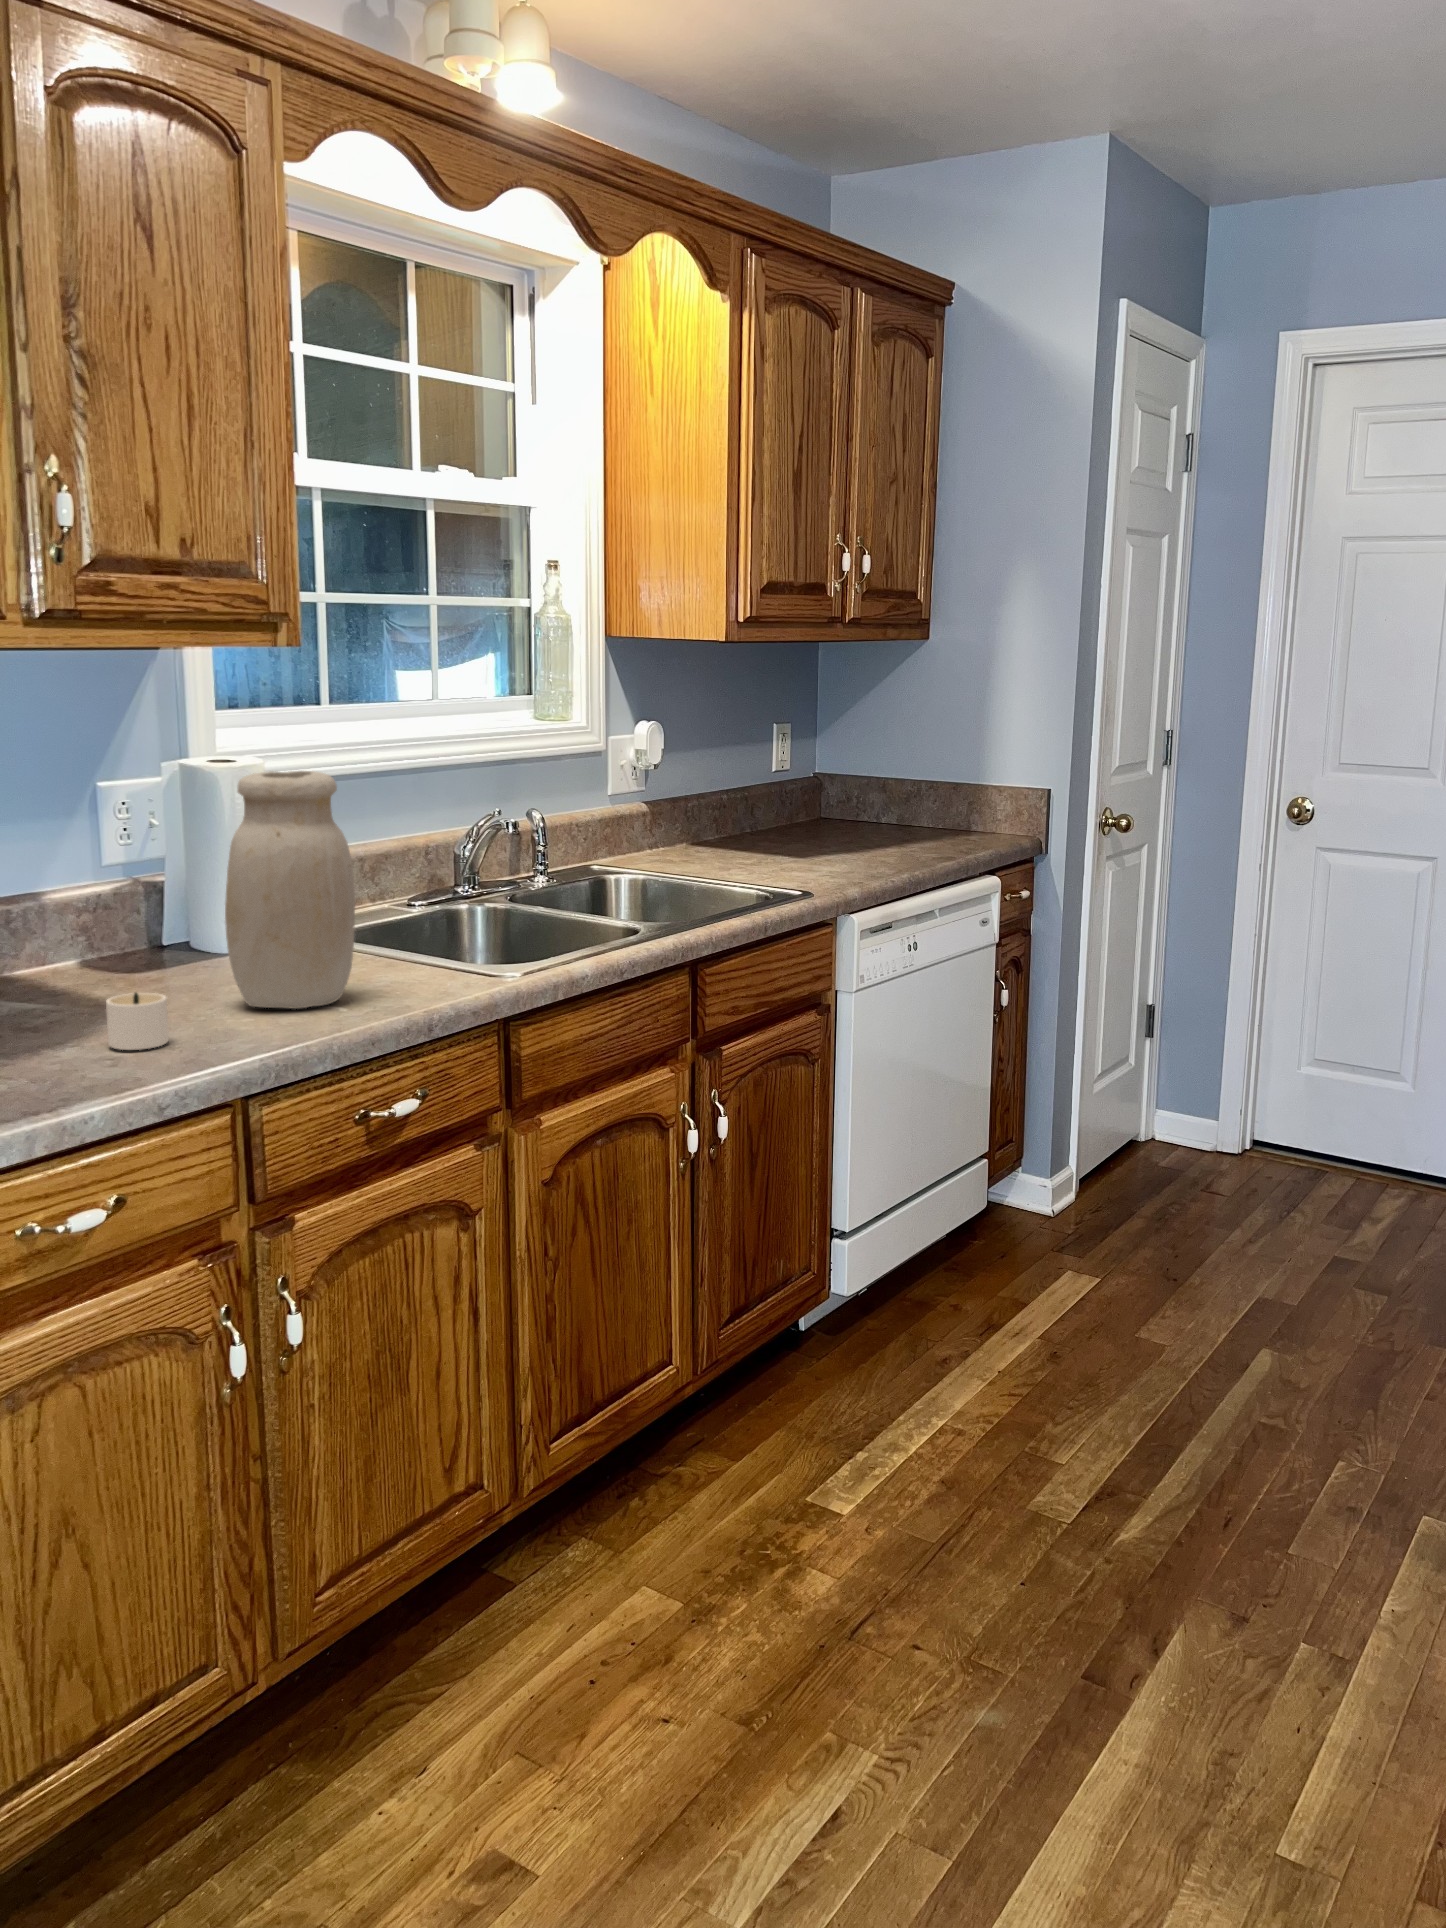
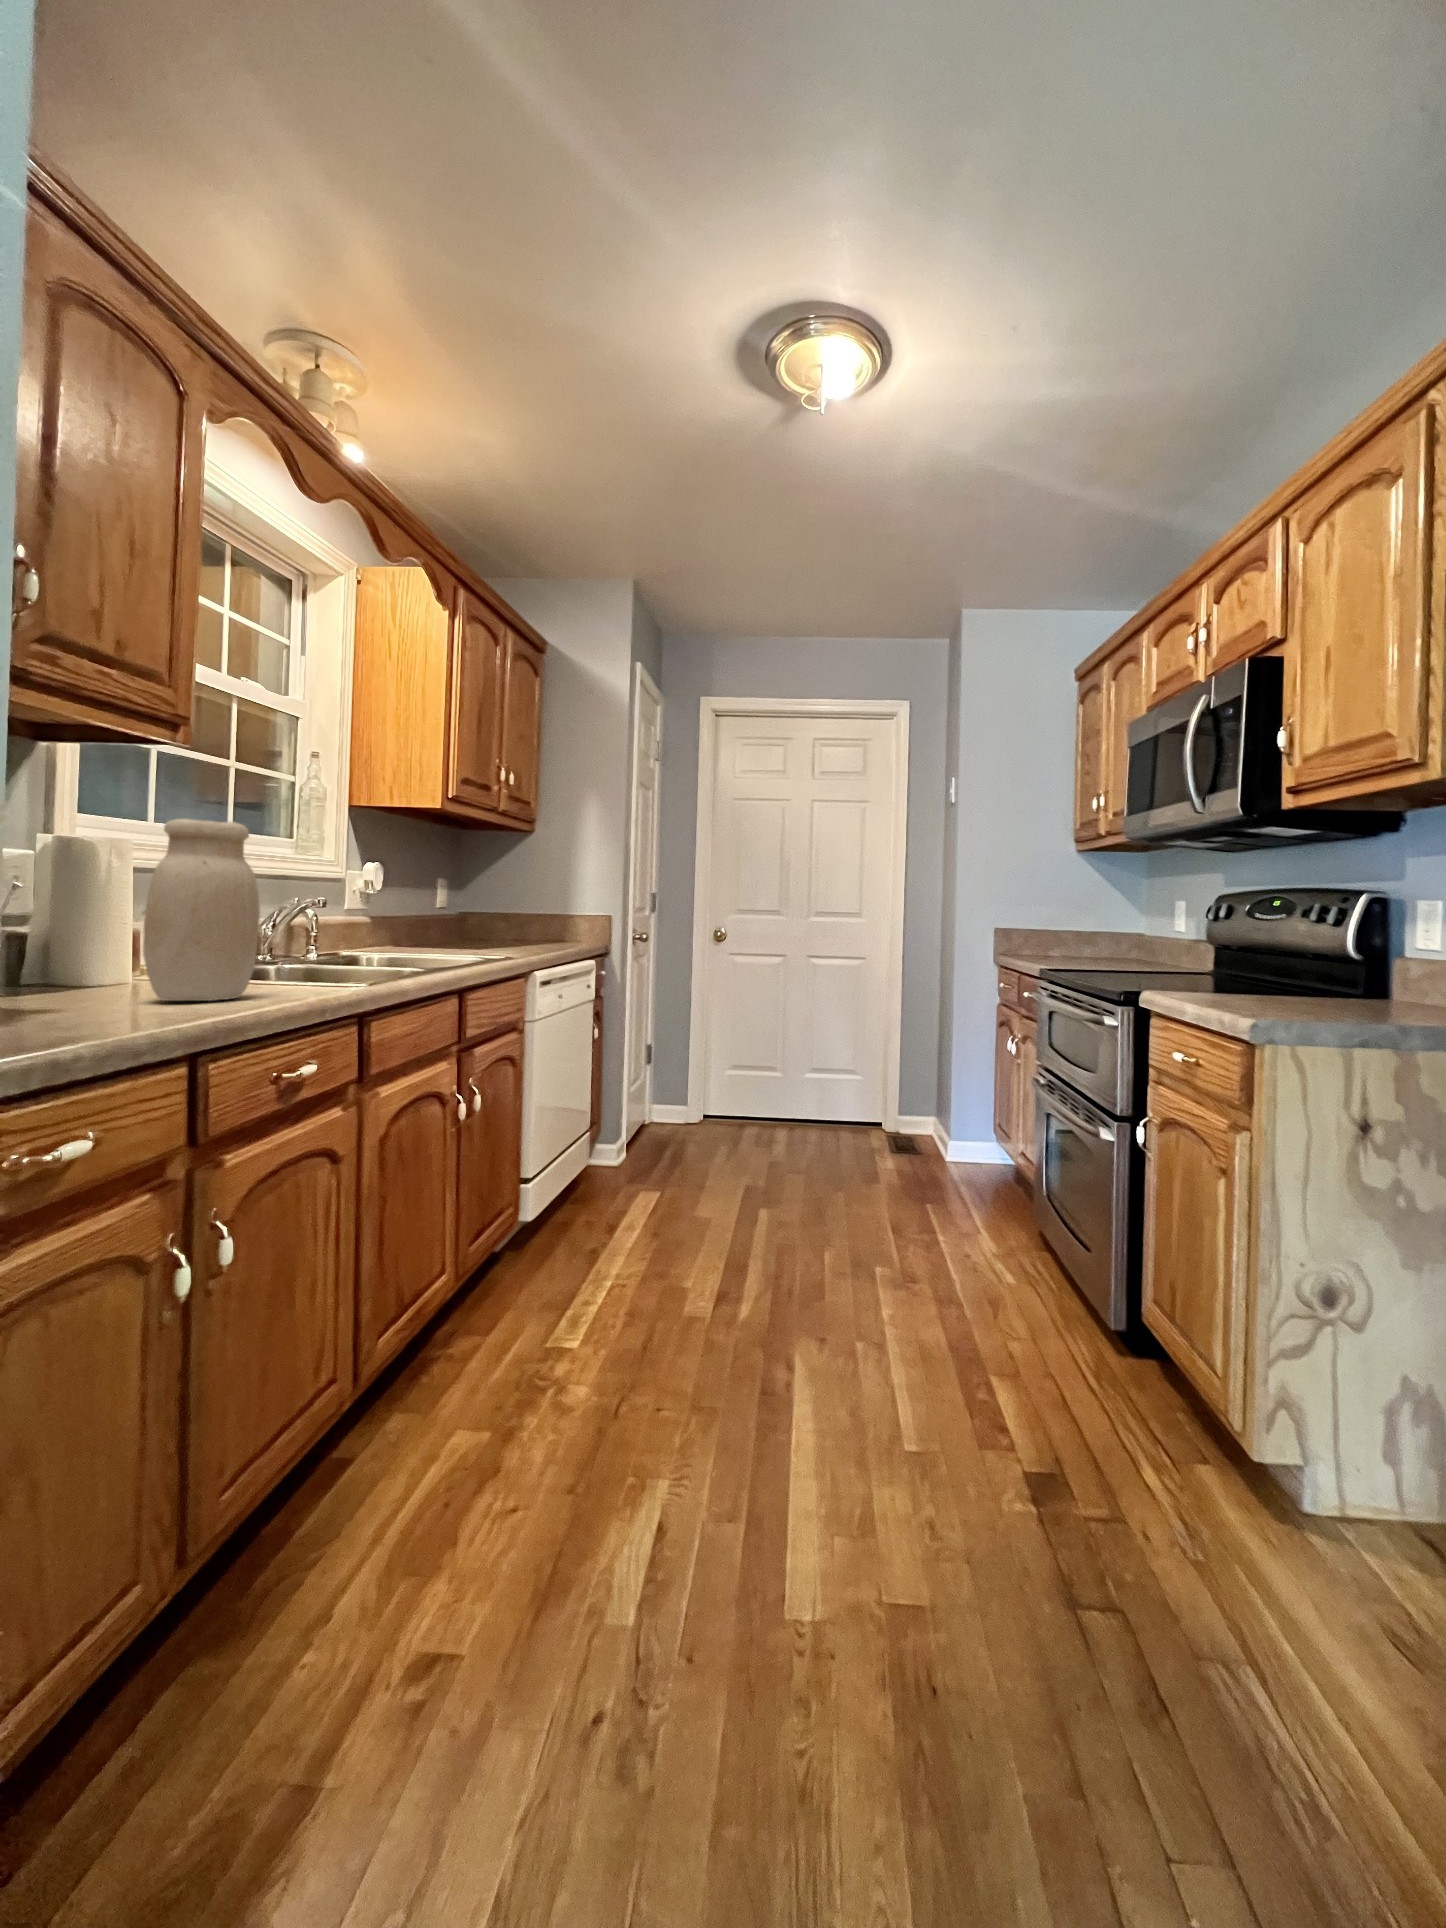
candle: present [106,993,169,1050] -> none [51,974,141,1021]

